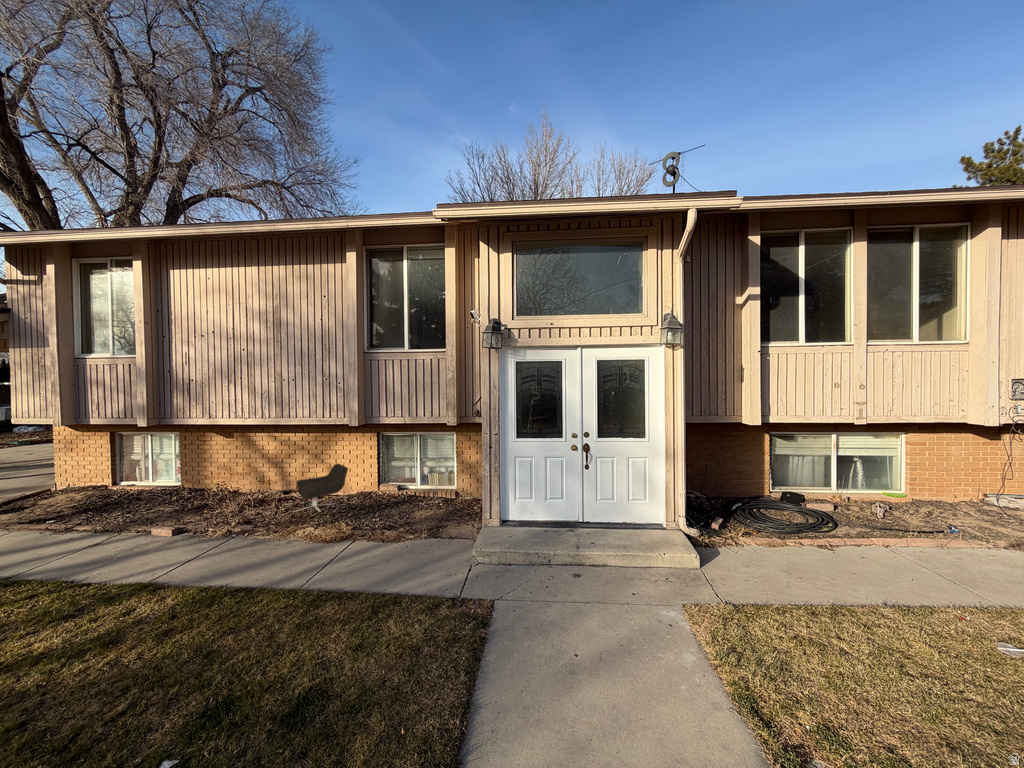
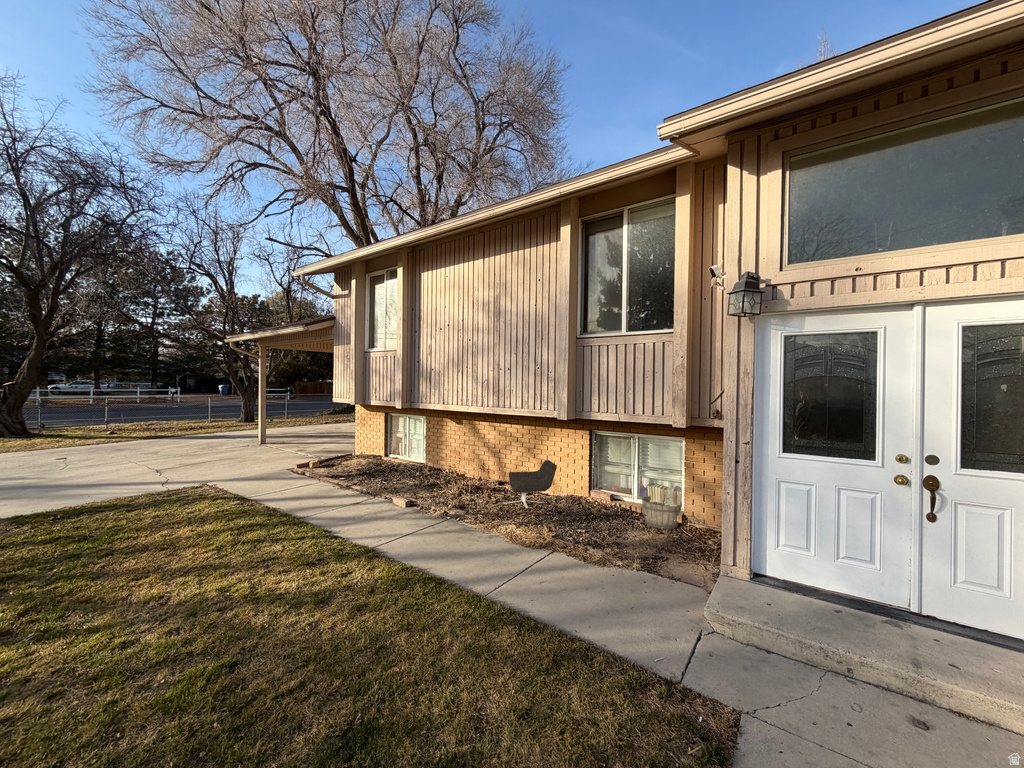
wooden bucket: none [425,477,456,506] -> present [642,495,682,529]

